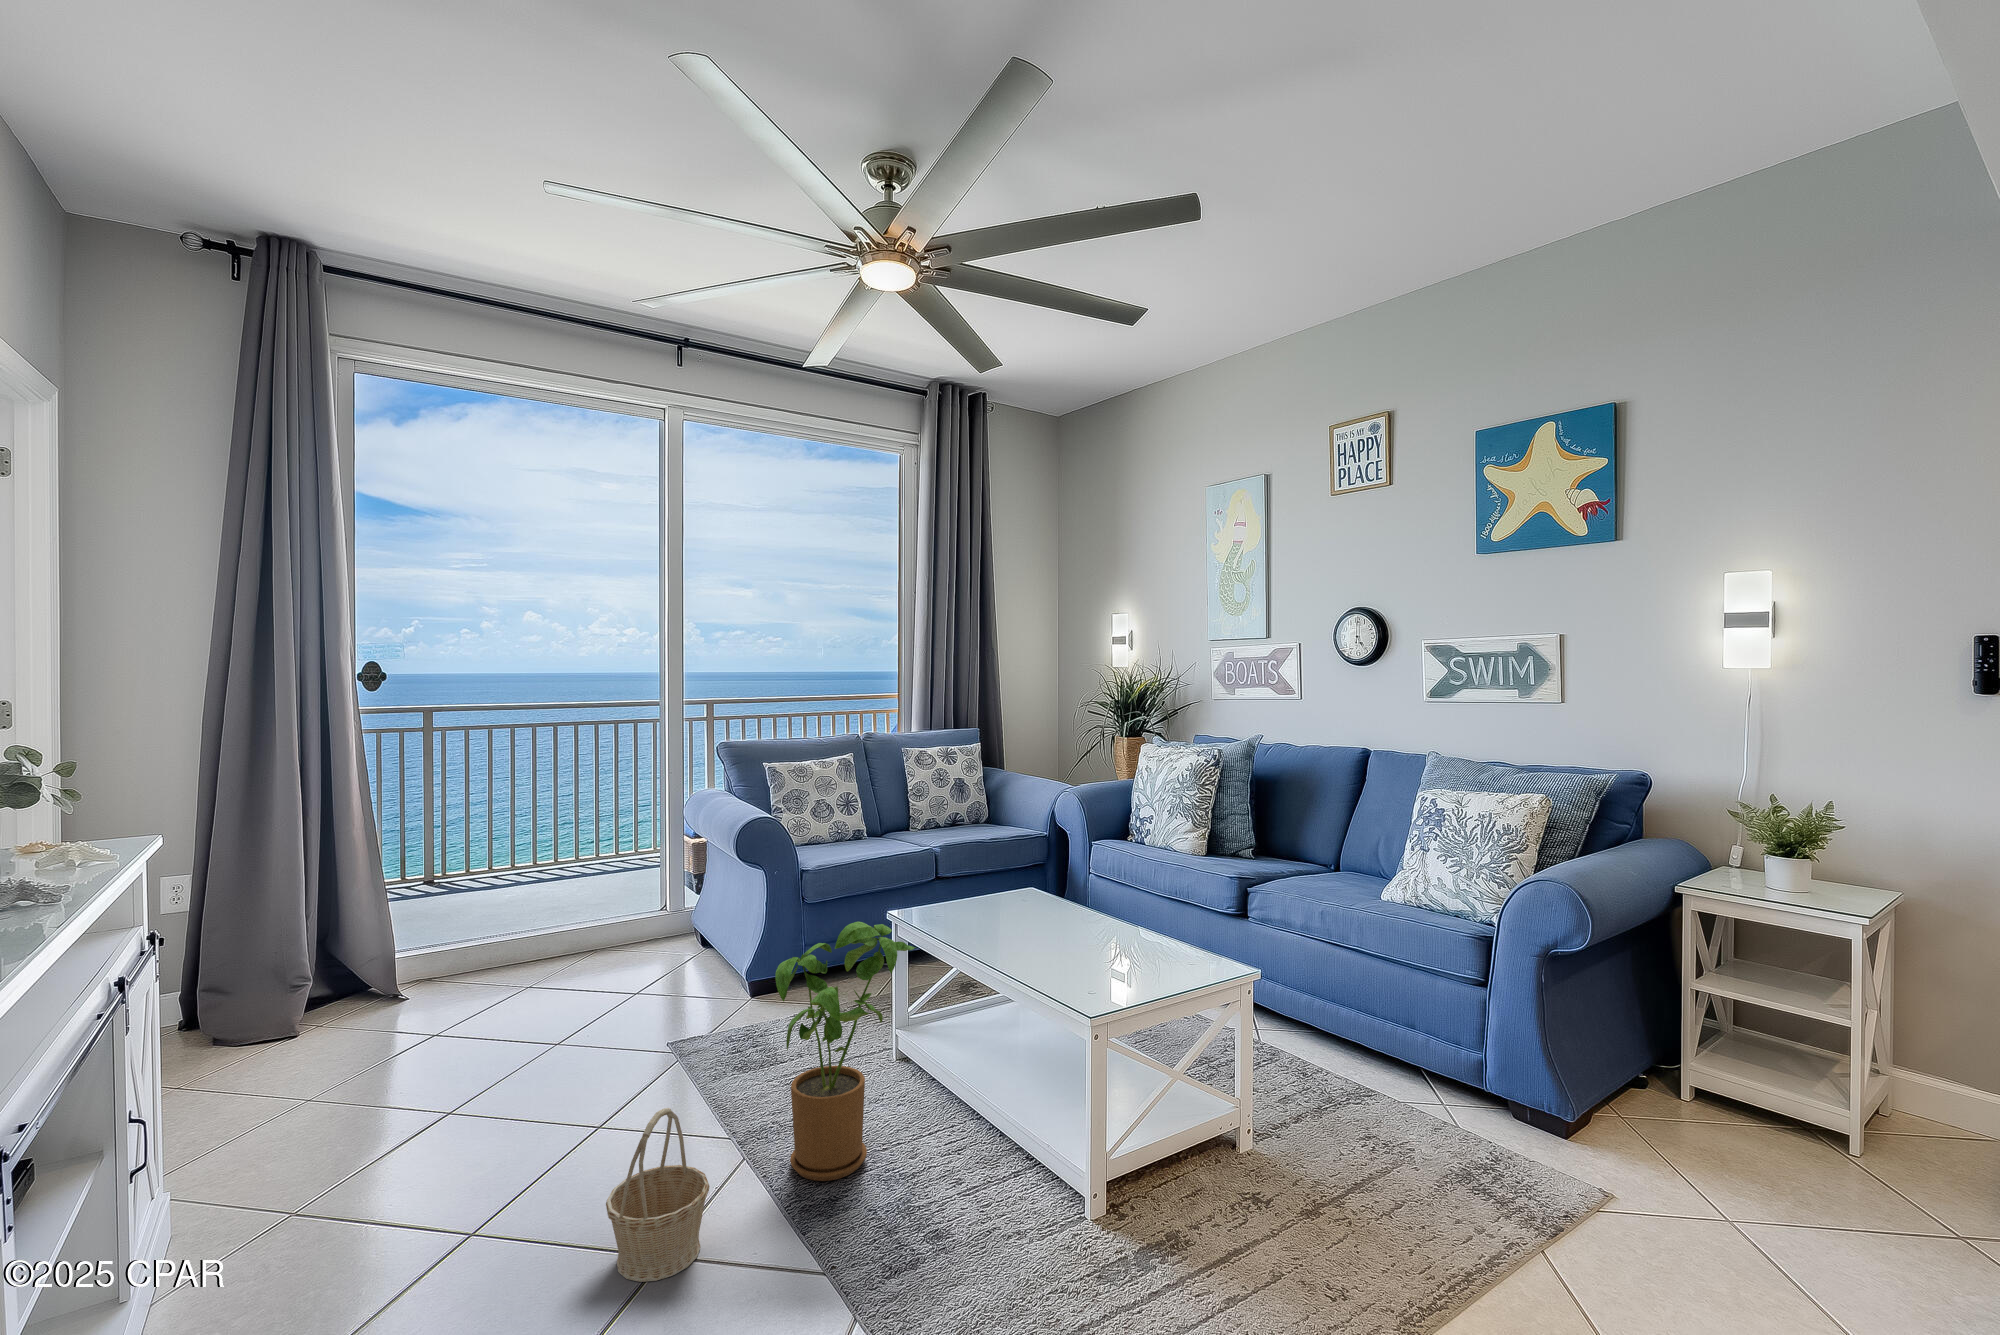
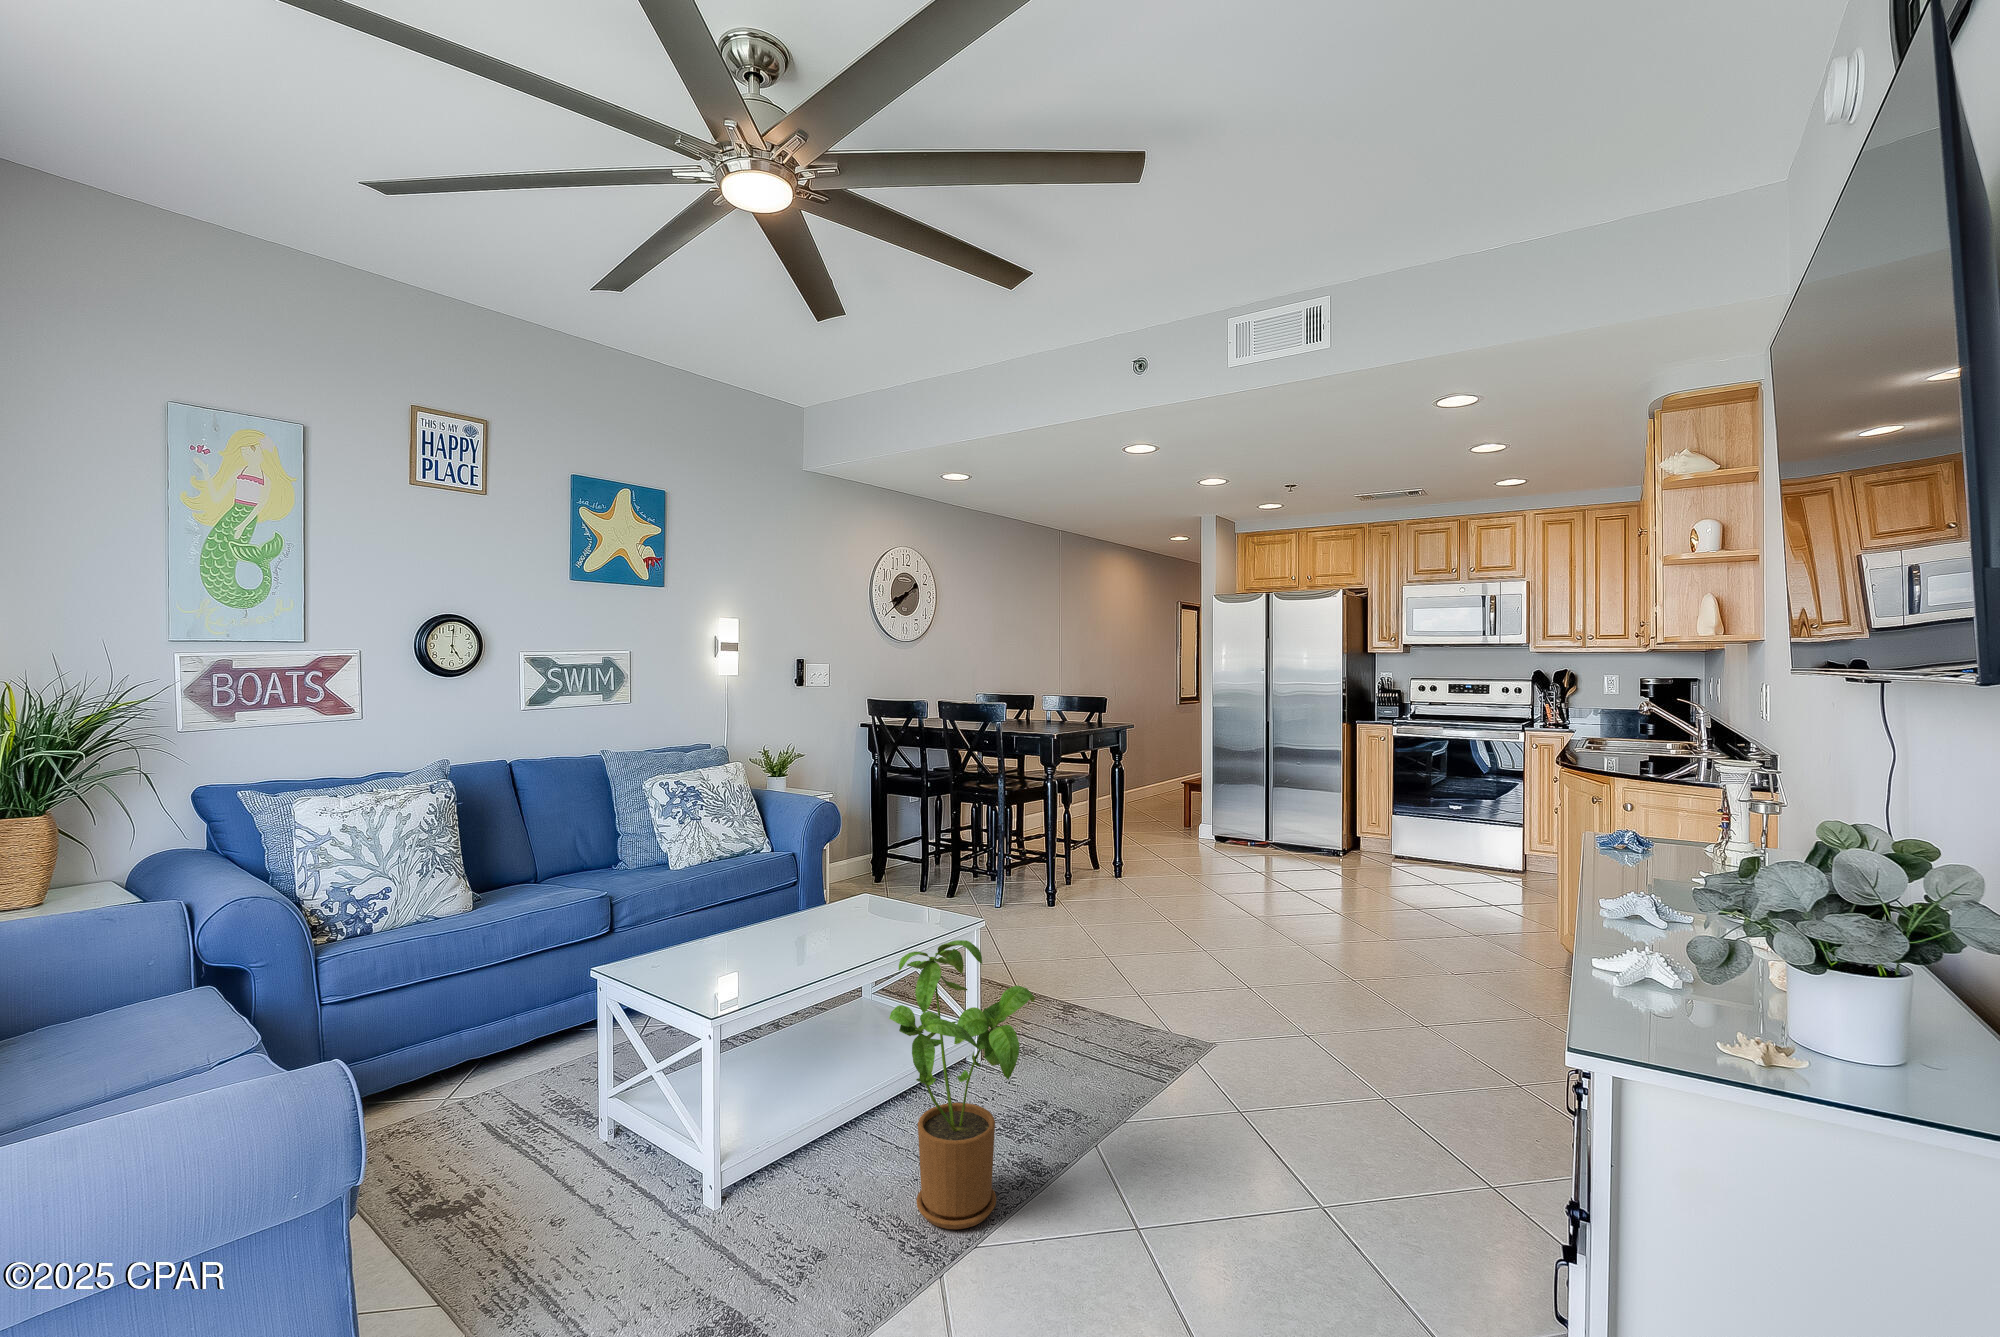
basket: present [606,1108,710,1282] -> none [1100,1119,1197,1285]

